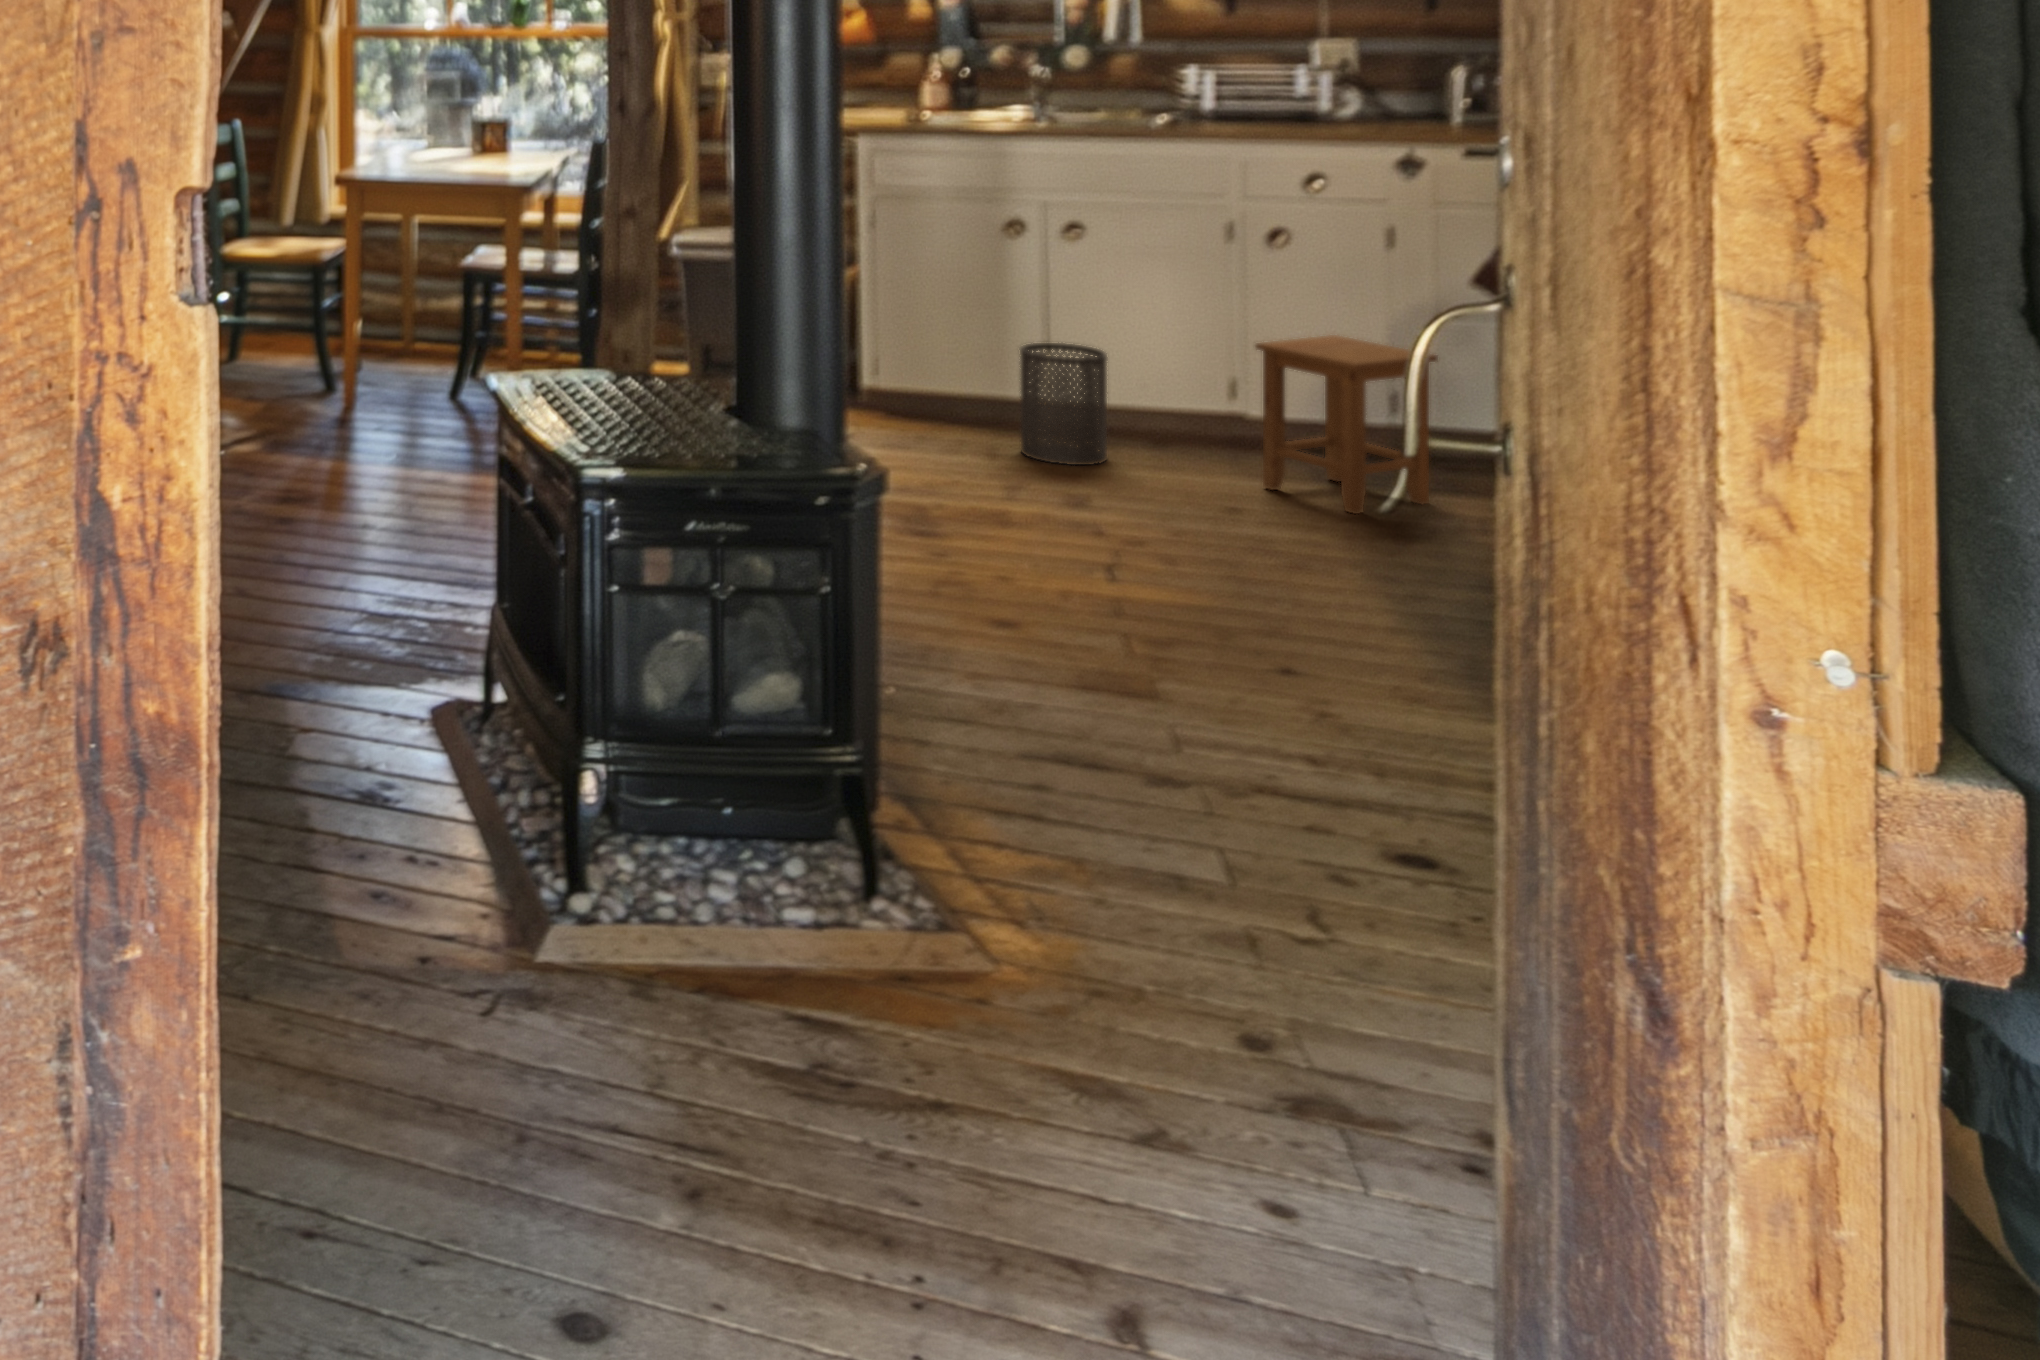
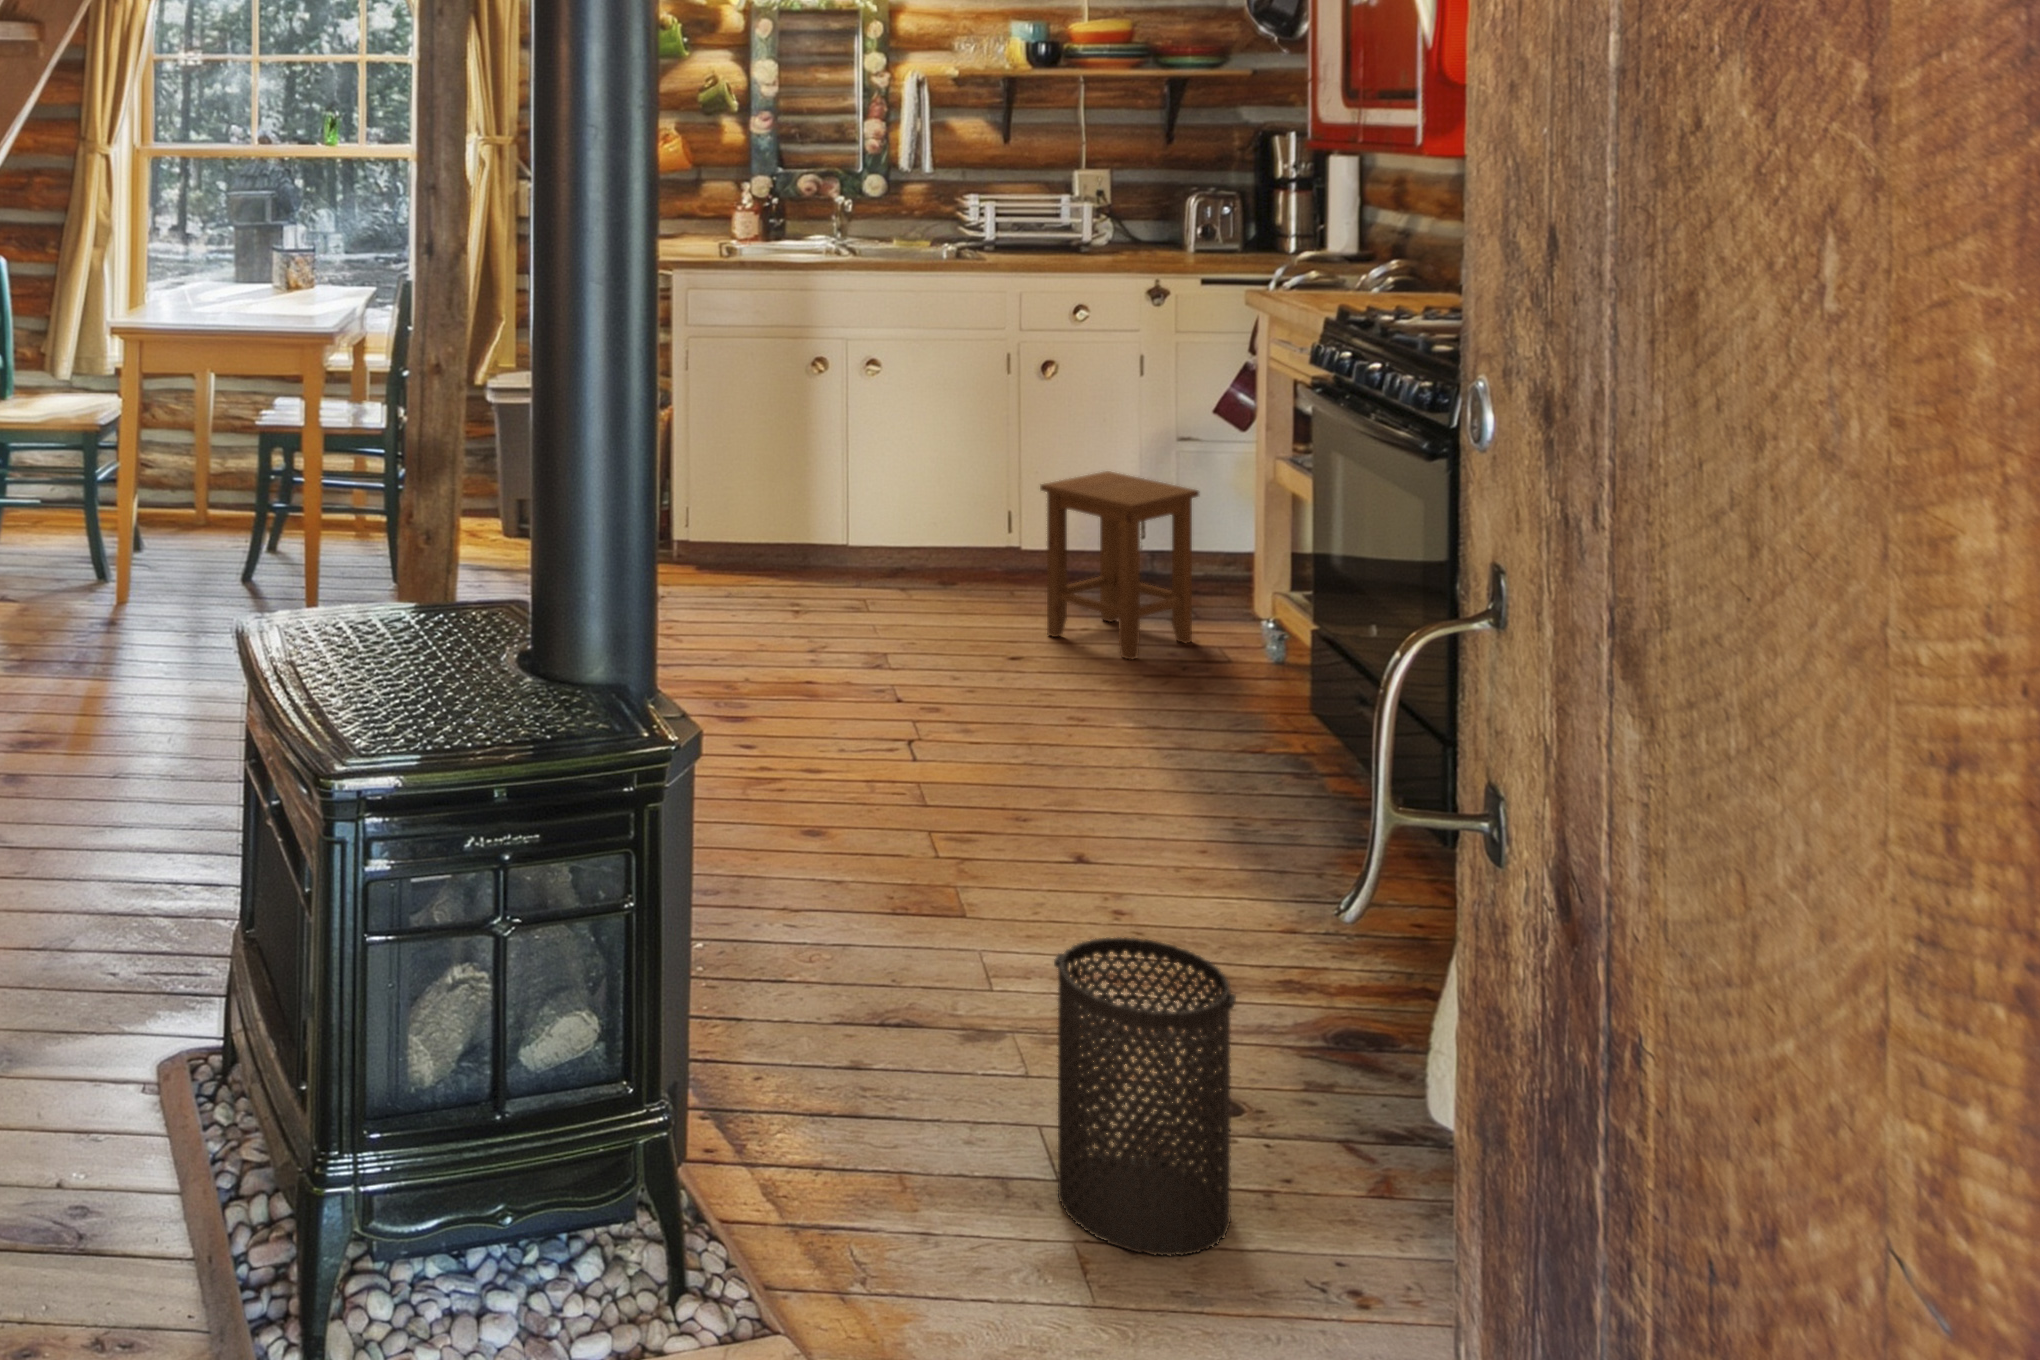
trash can: present [1020,343,1107,465] -> present [1054,937,1236,1256]

